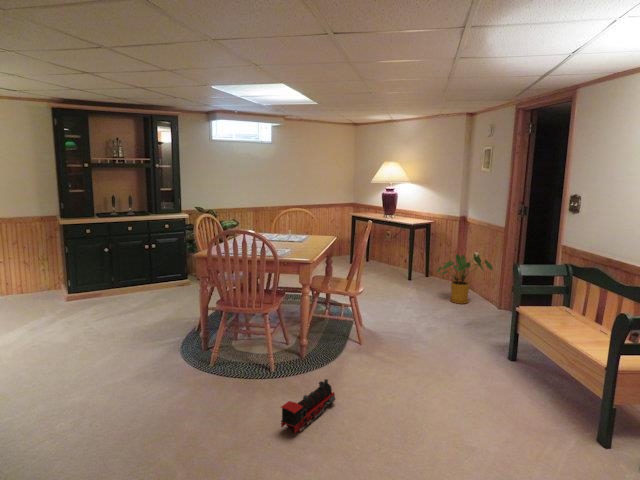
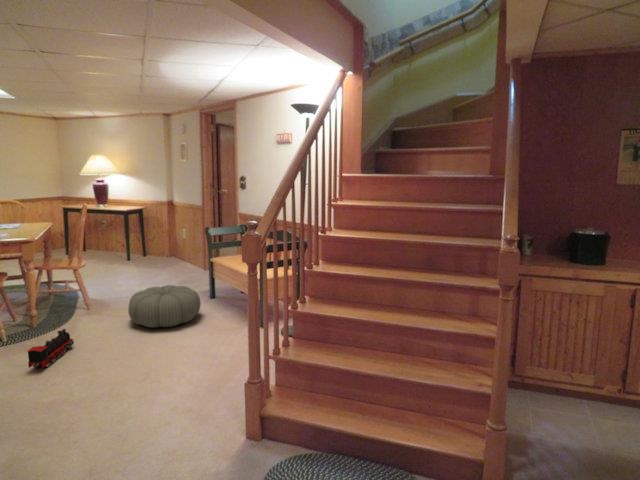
house plant: present [437,254,493,304] -> none [152,230,197,271]
pouf: none [403,337,502,407] -> present [128,285,201,328]

